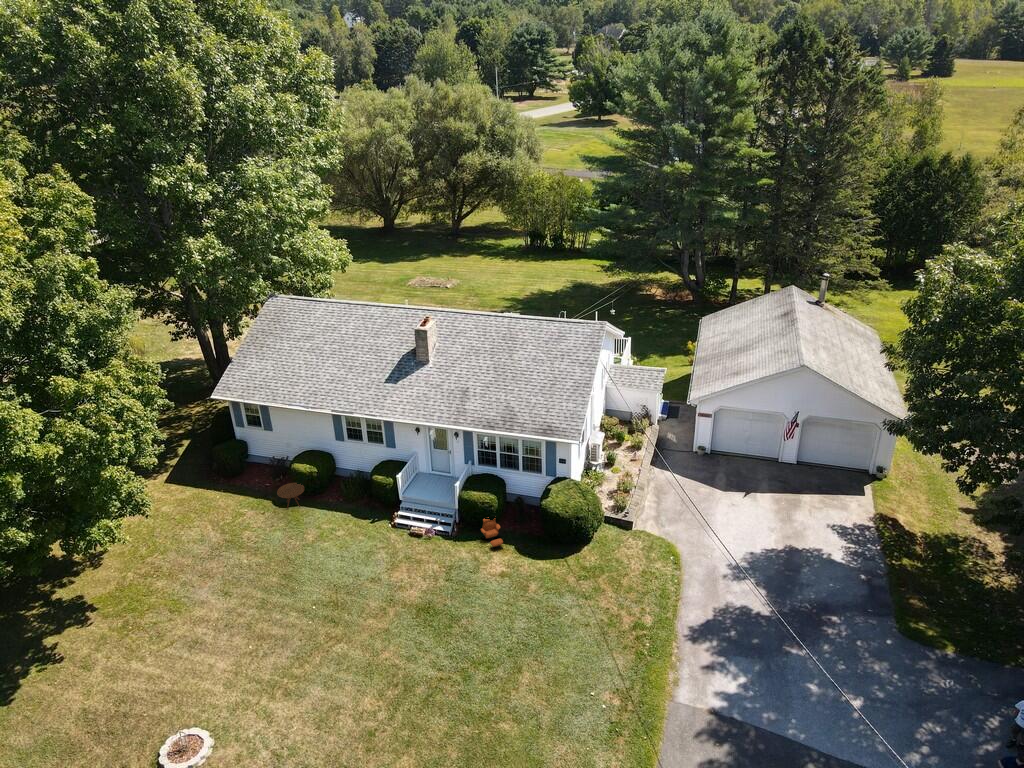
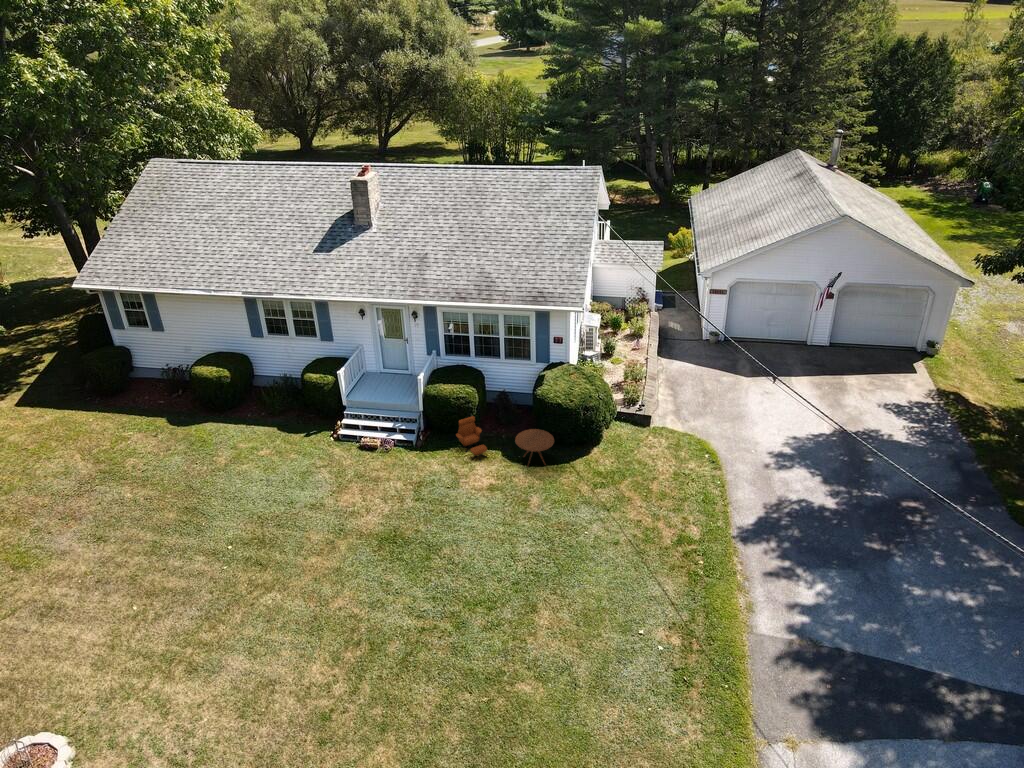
round table: present [277,483,304,509] -> present [515,429,554,468]

